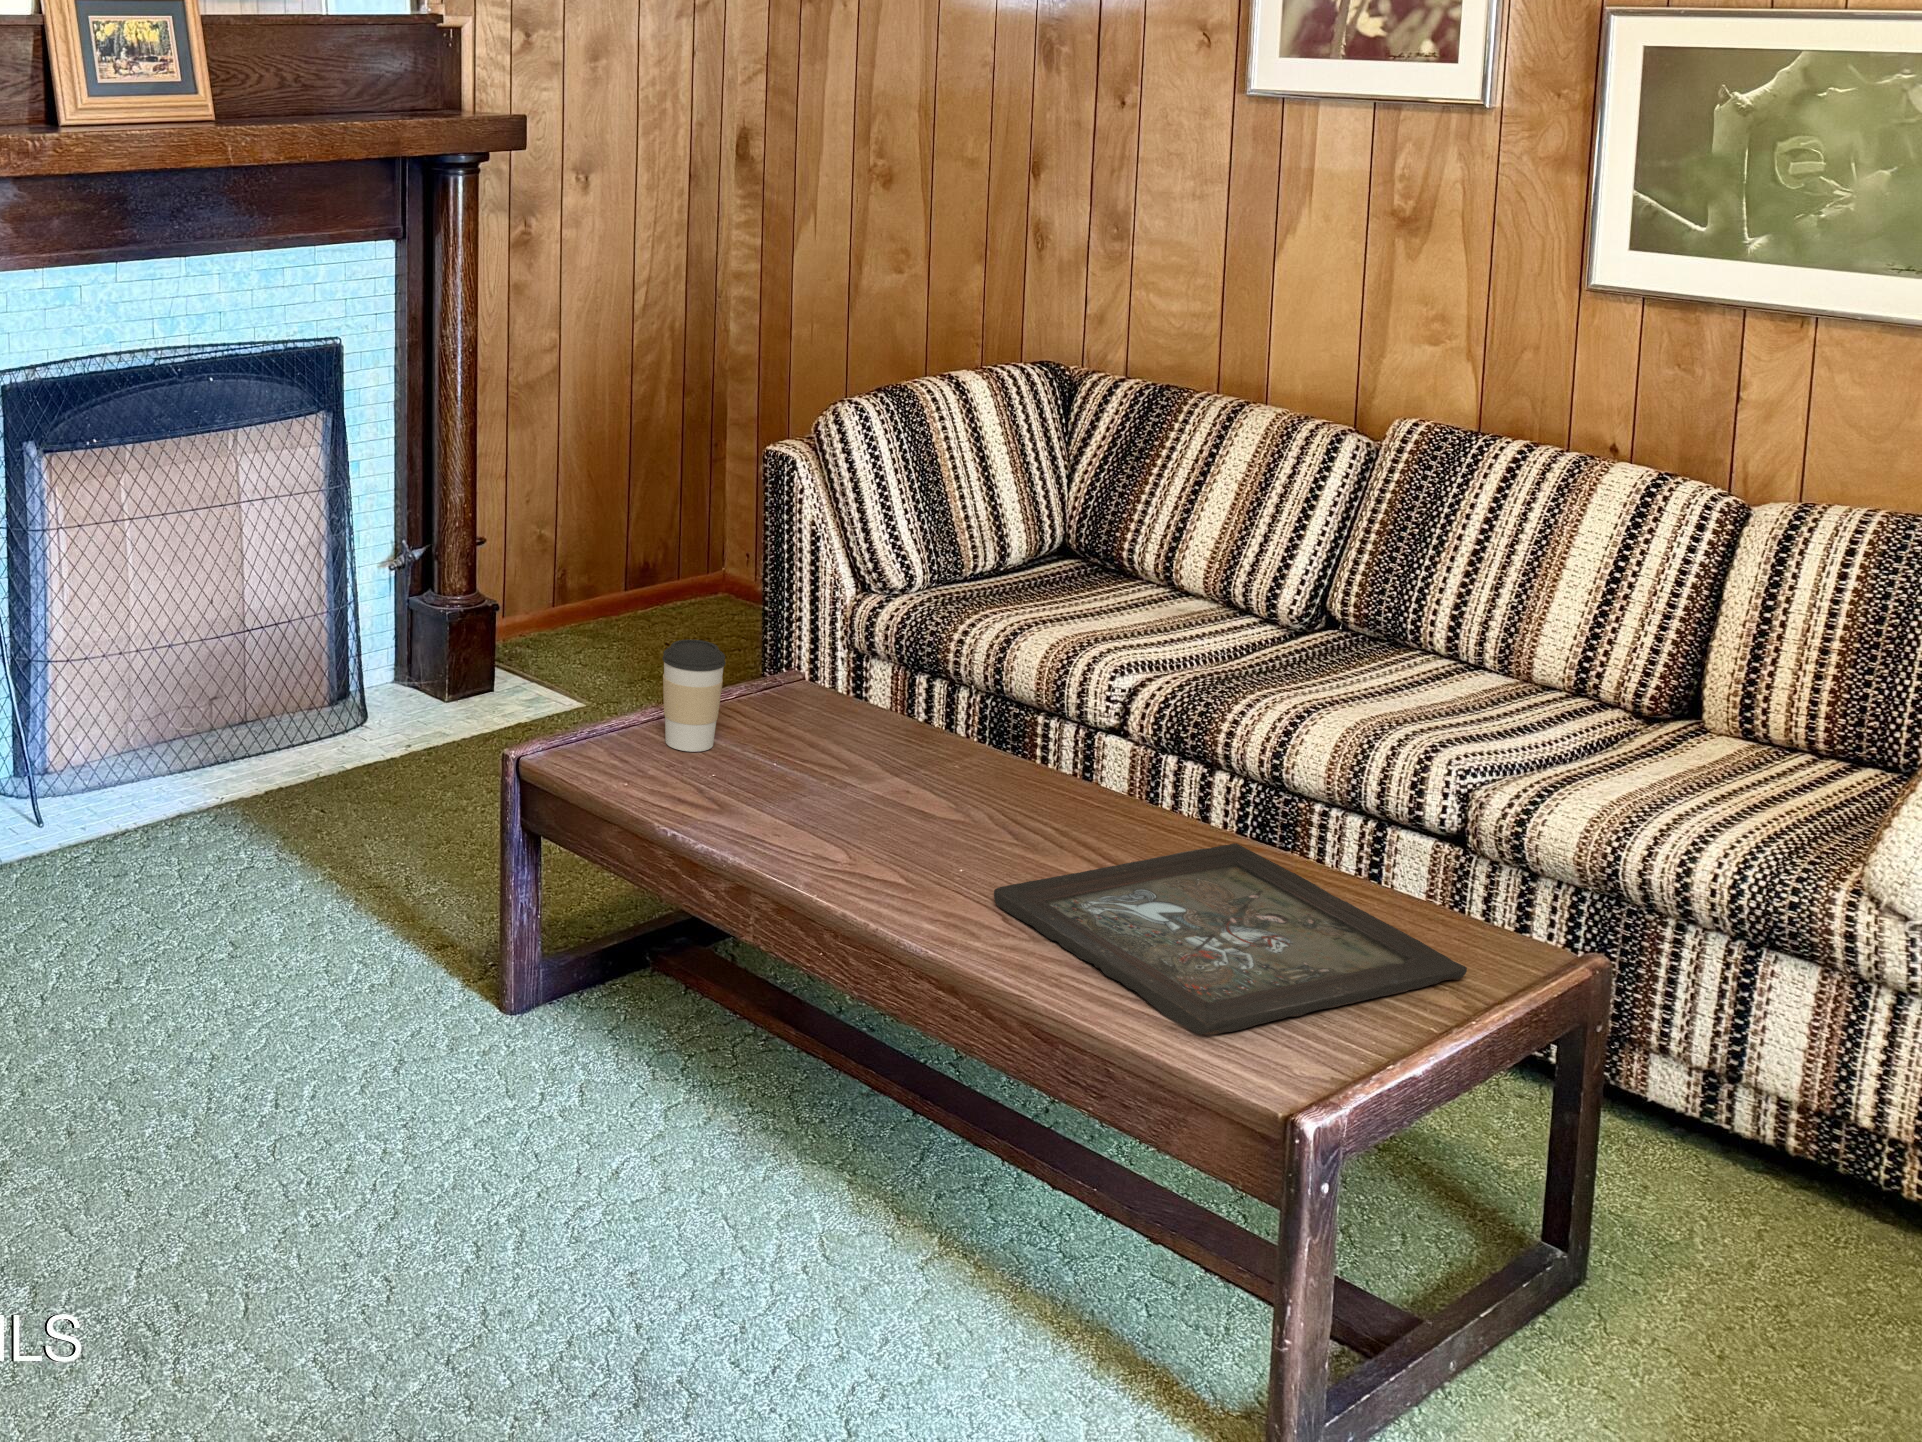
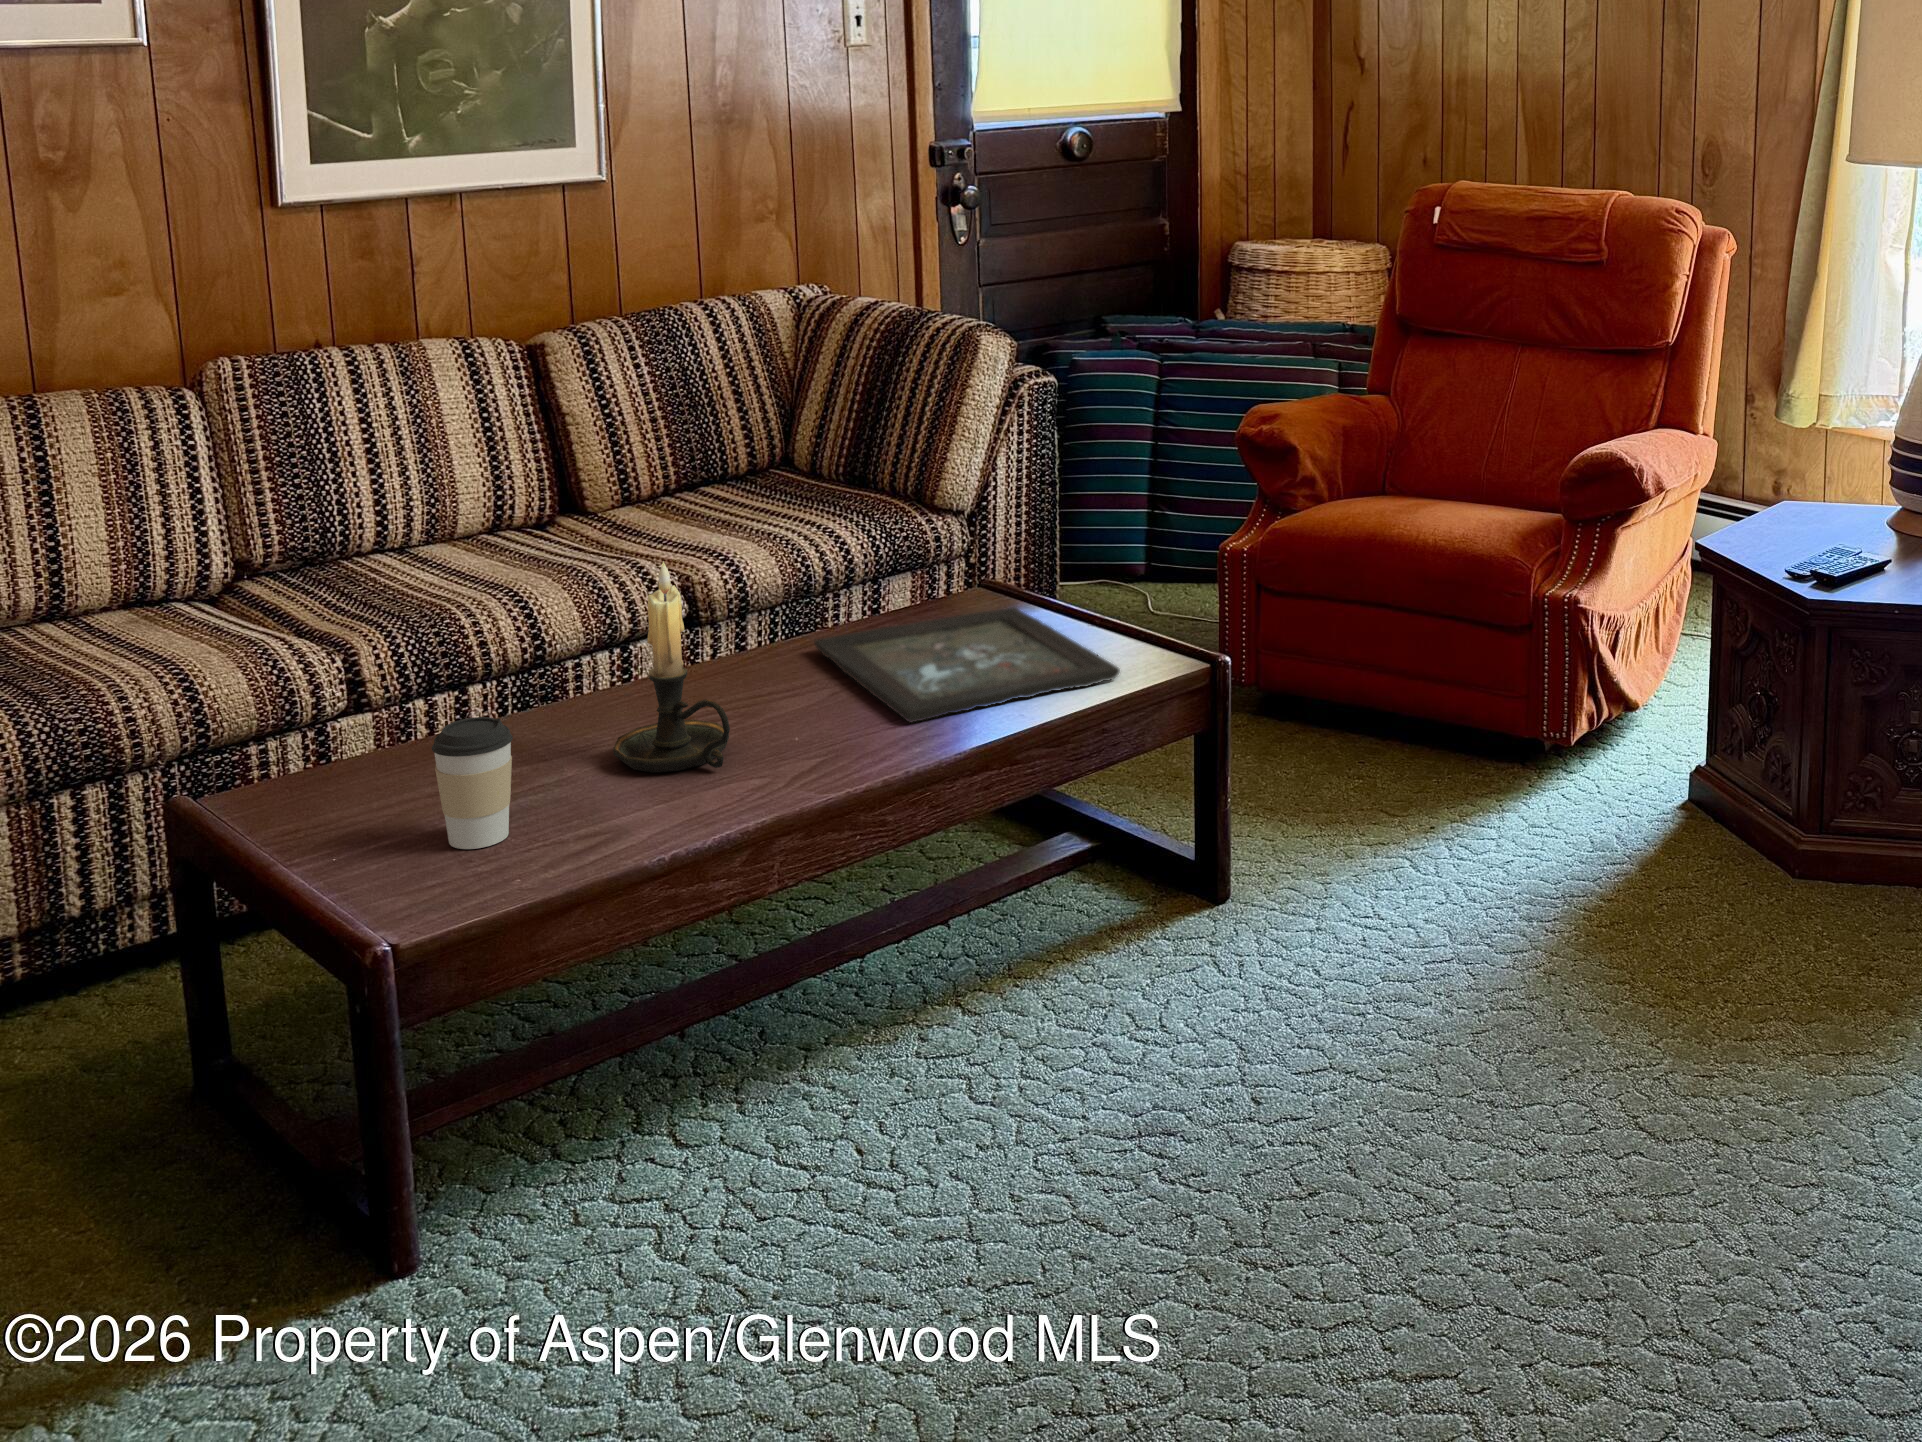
candle holder: none [829,603,942,819] -> present [613,562,730,773]

